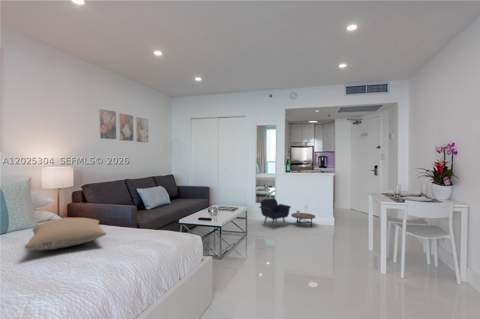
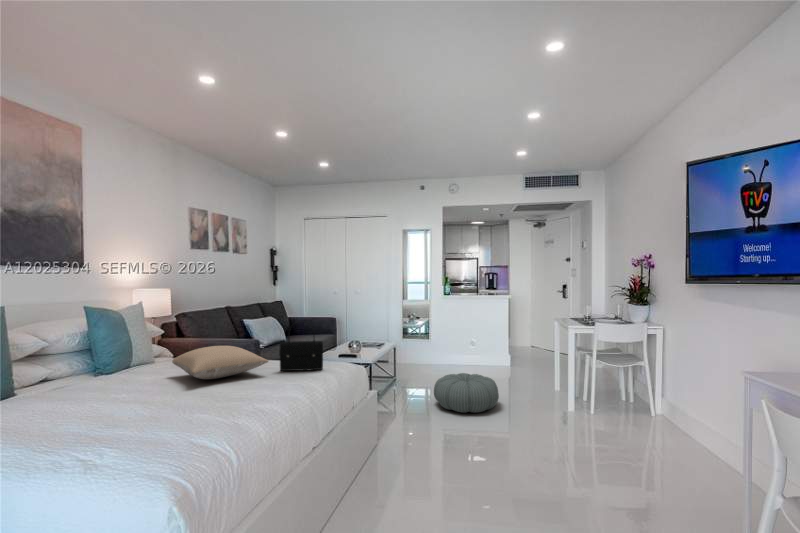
armchair: present [259,198,315,228] -> none [411,331,487,373]
handbag: none [120,199,158,241] -> present [279,321,323,371]
pouf: none [269,235,320,269] -> present [434,373,499,413]

